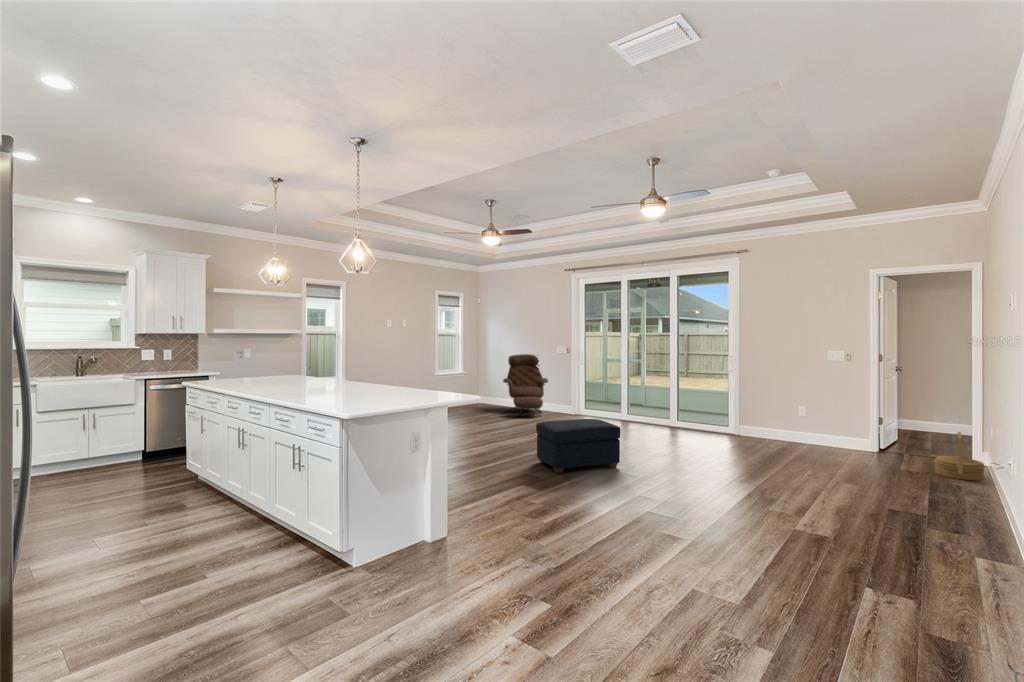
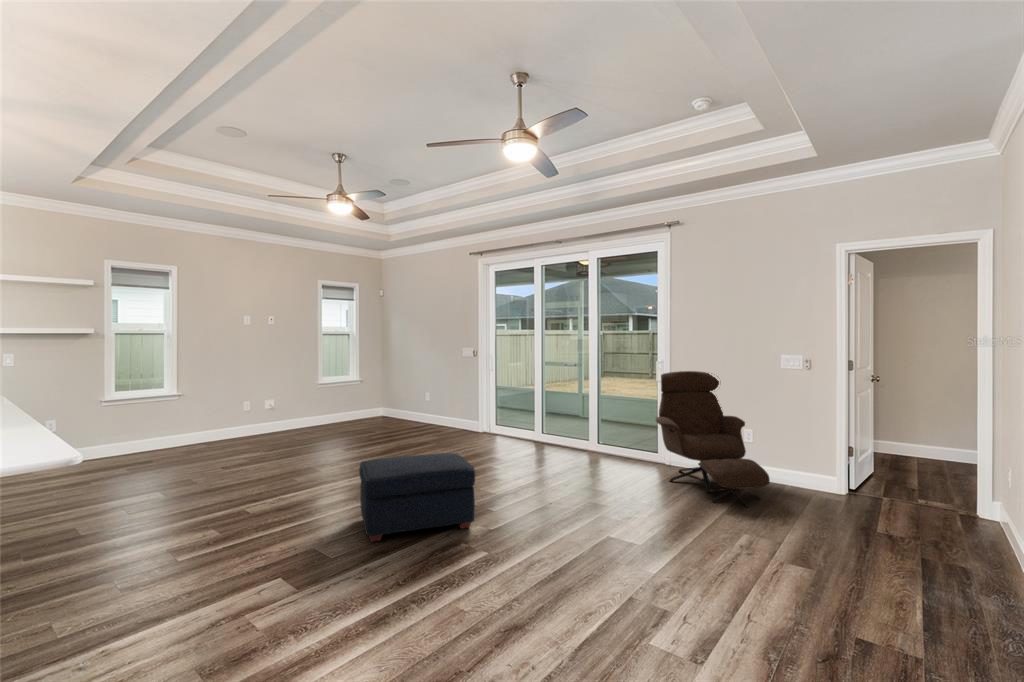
lounge chair: present [503,354,548,418] -> present [656,371,770,507]
woven basket: present [935,432,985,480] -> none [927,474,1002,550]

